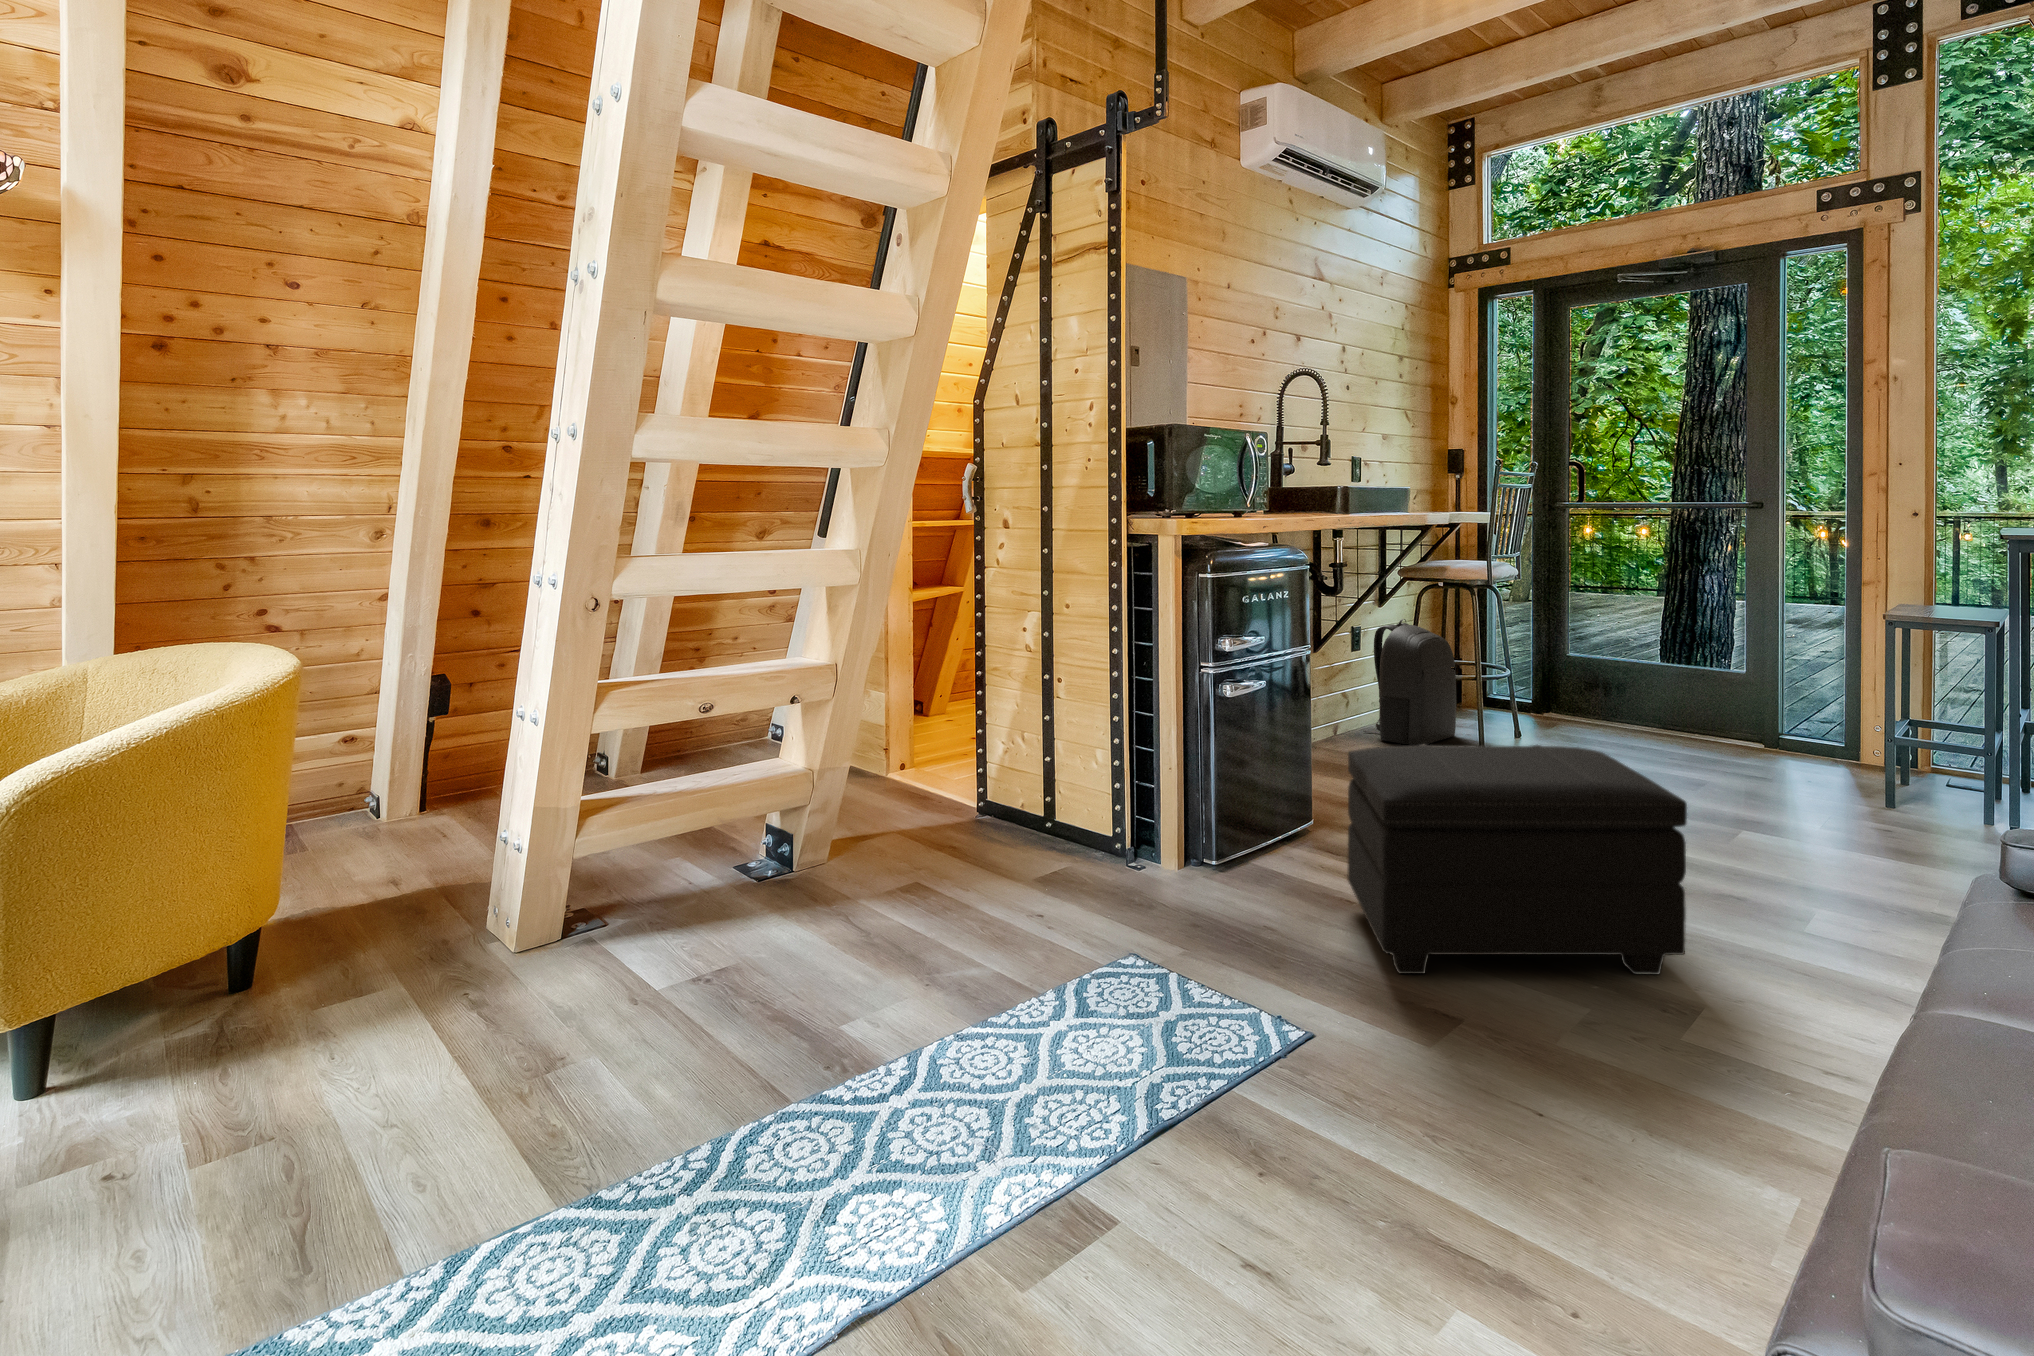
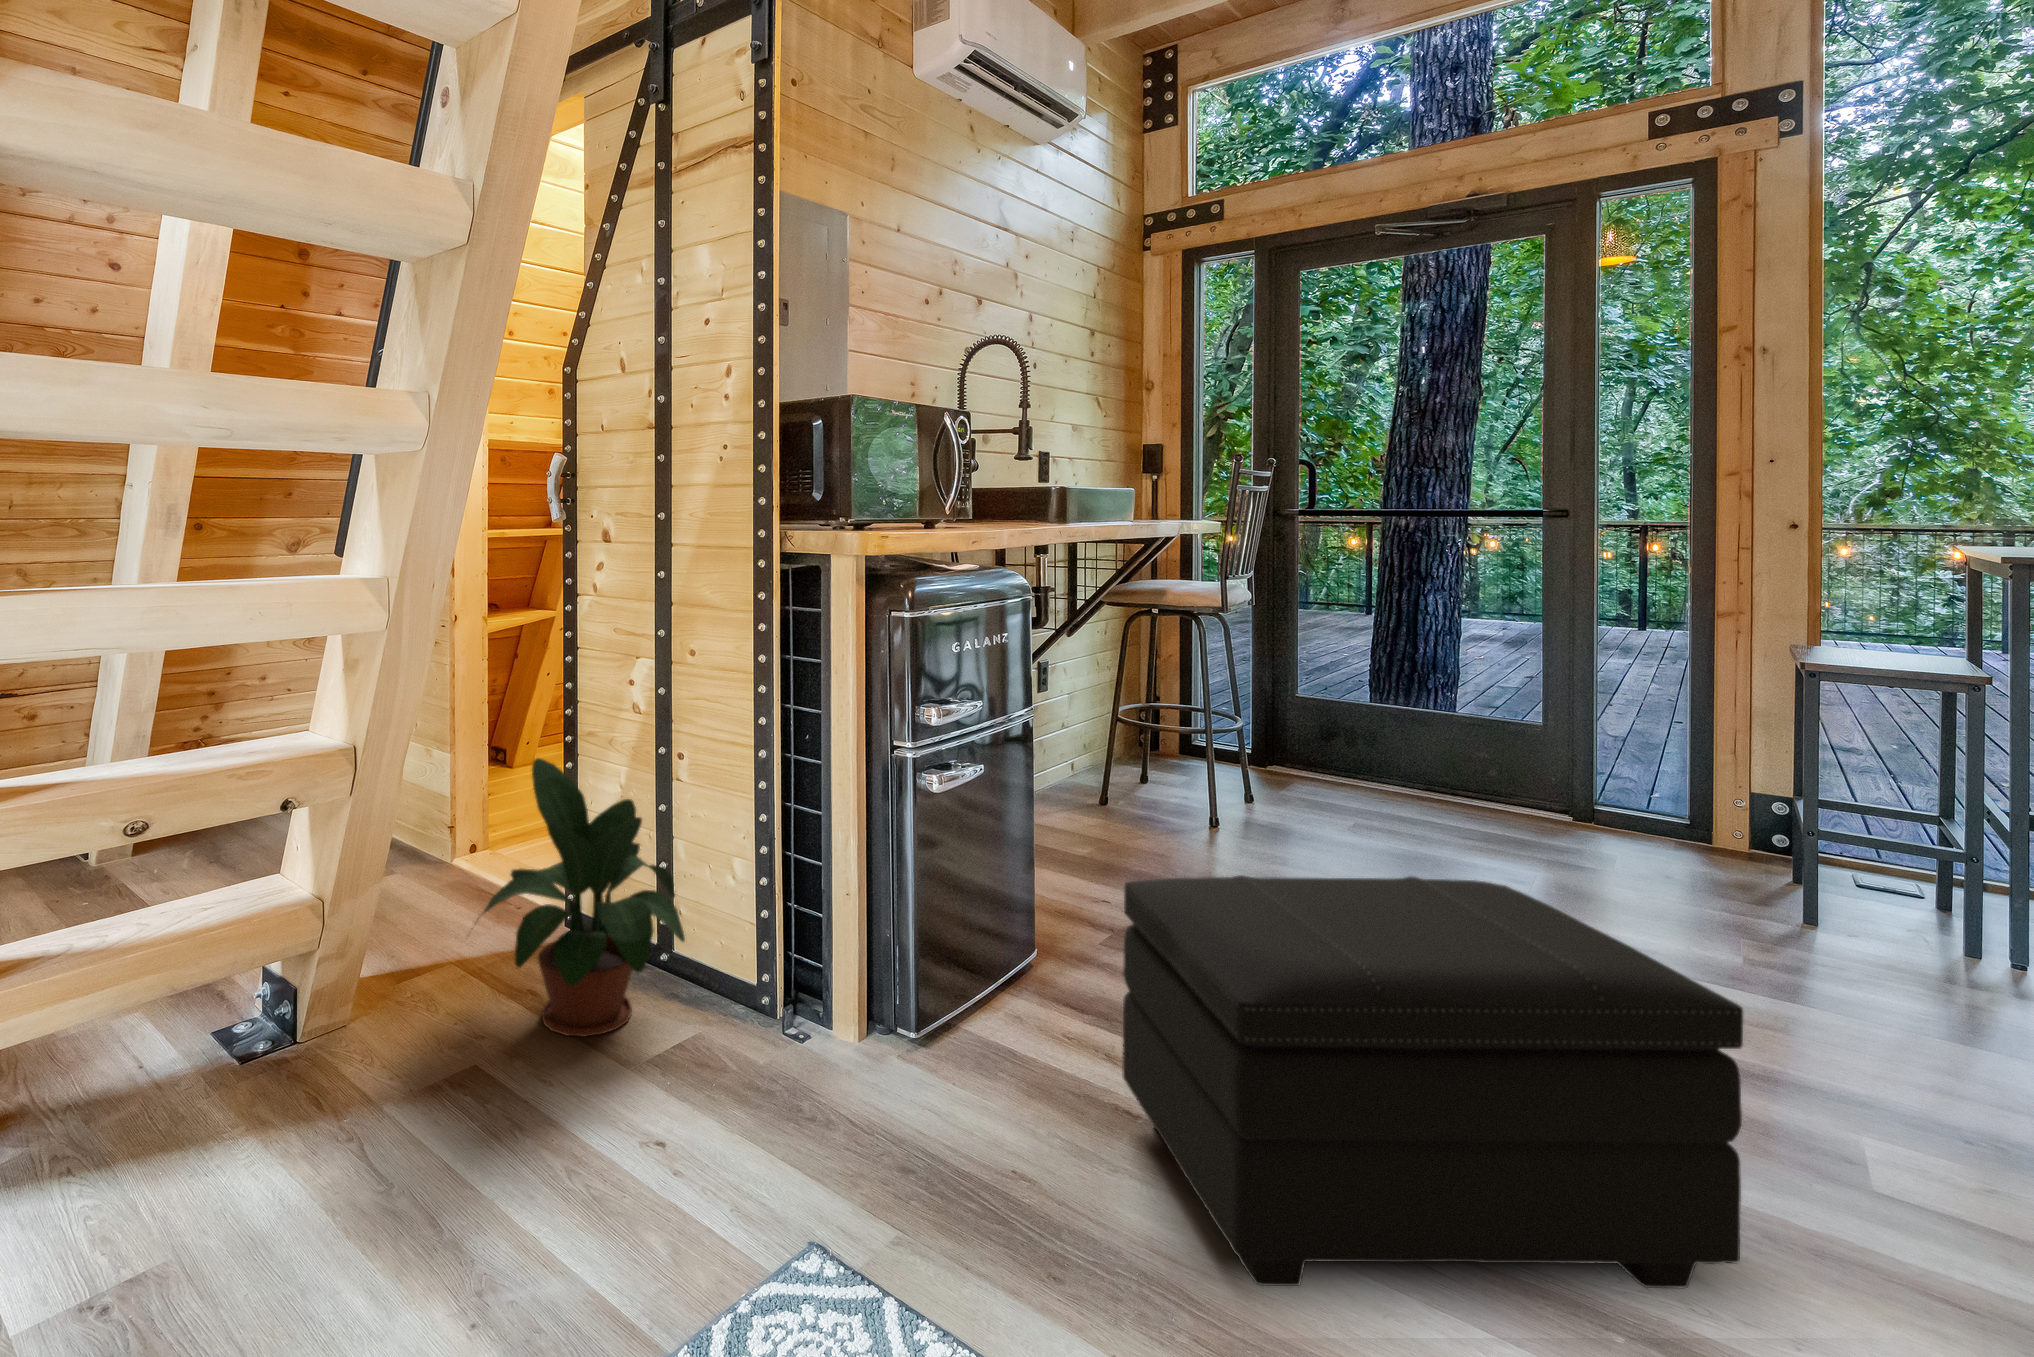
backpack: present [1363,619,1456,745] -> none [1052,656,1170,819]
potted plant: none [908,680,1061,869] -> present [470,758,685,1036]

